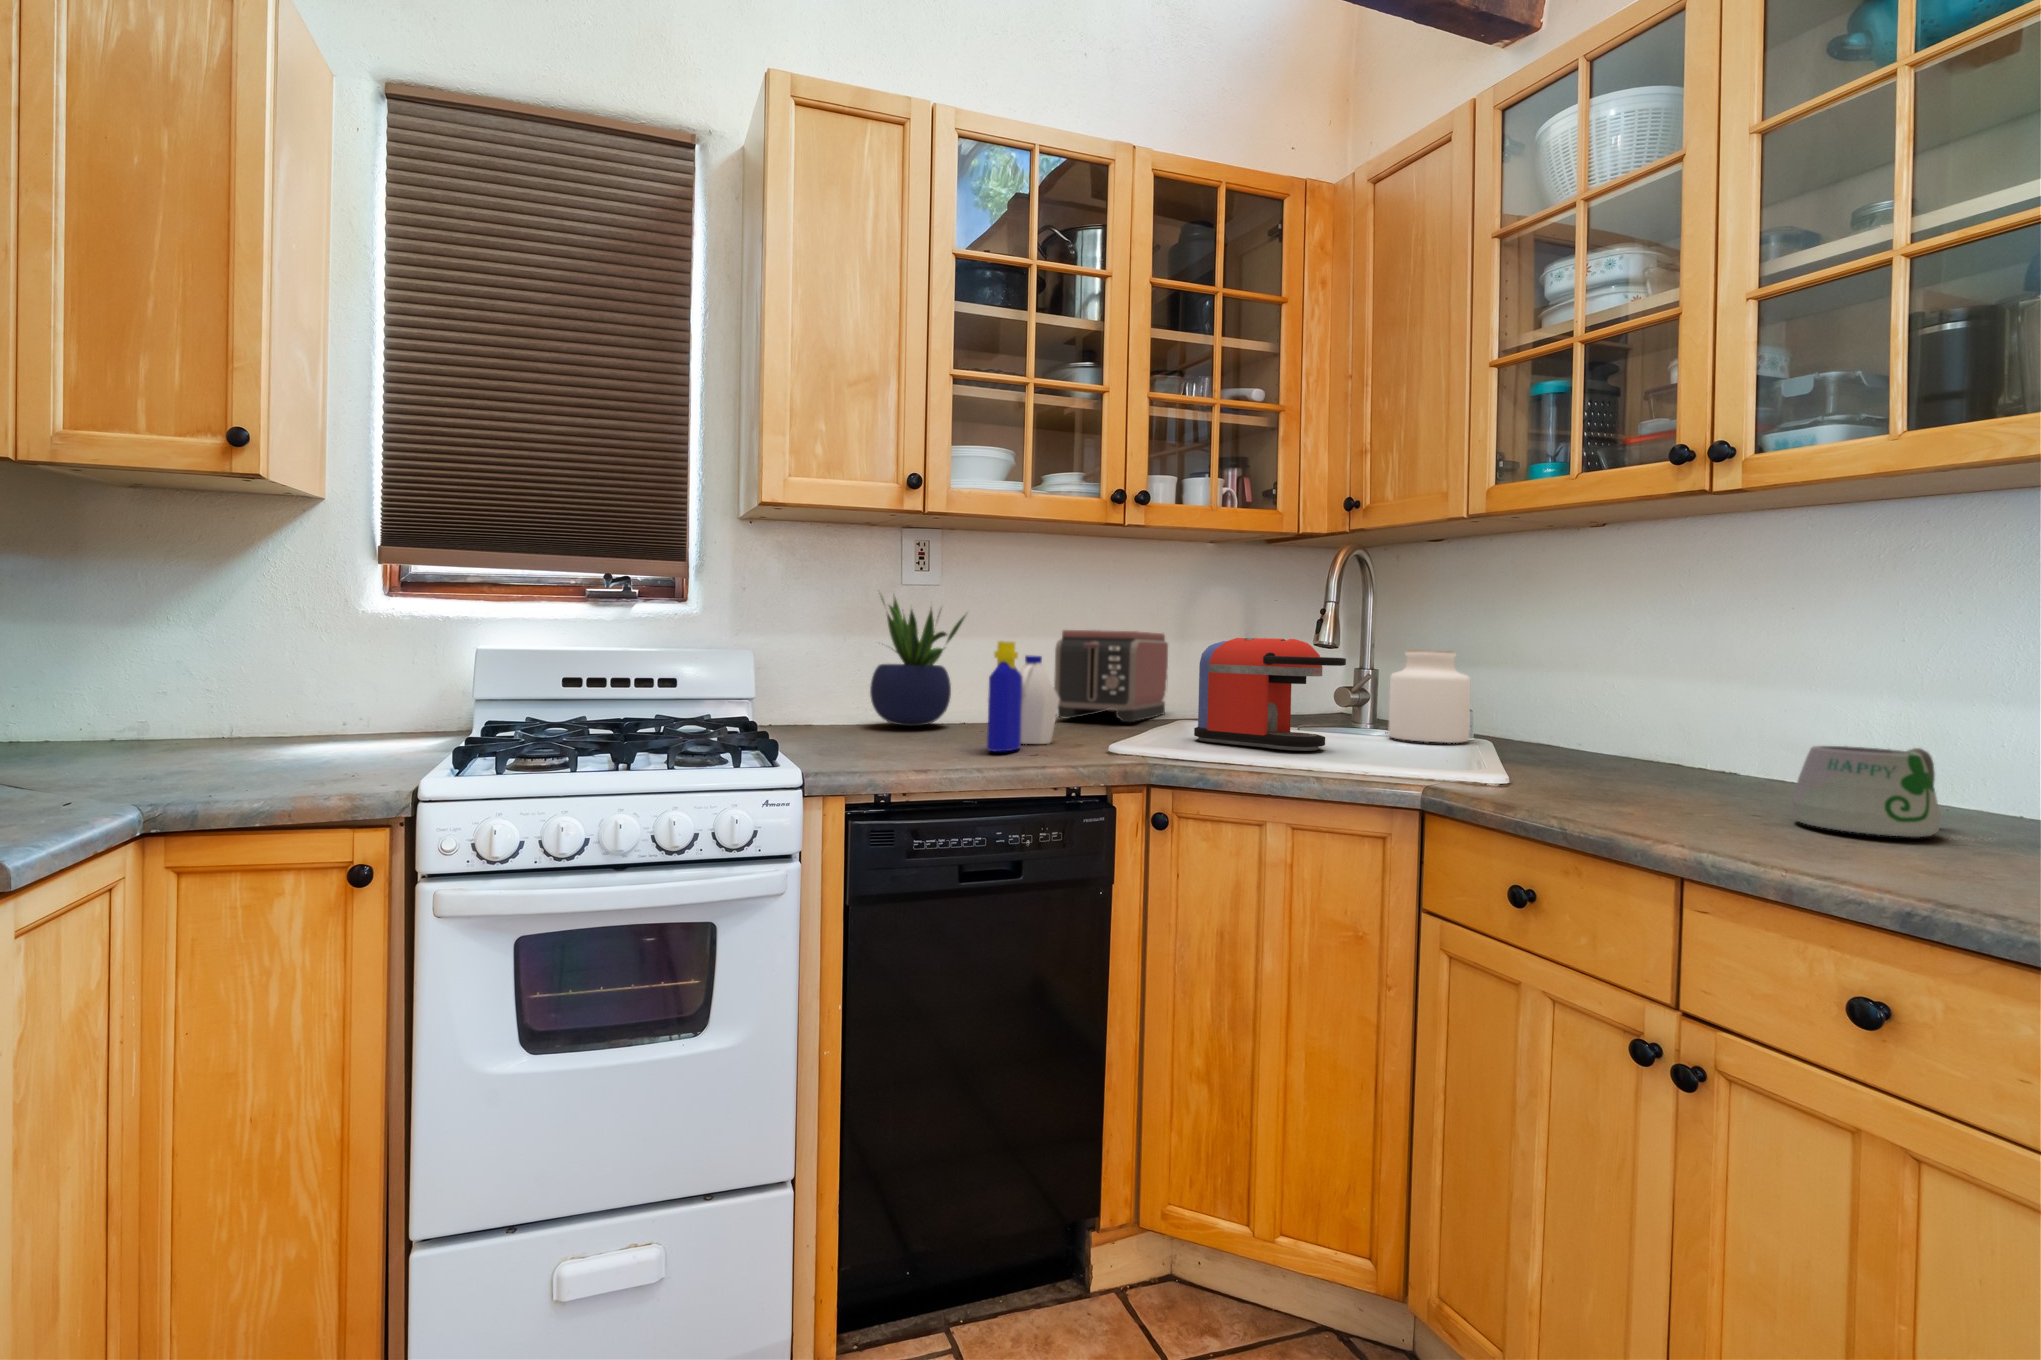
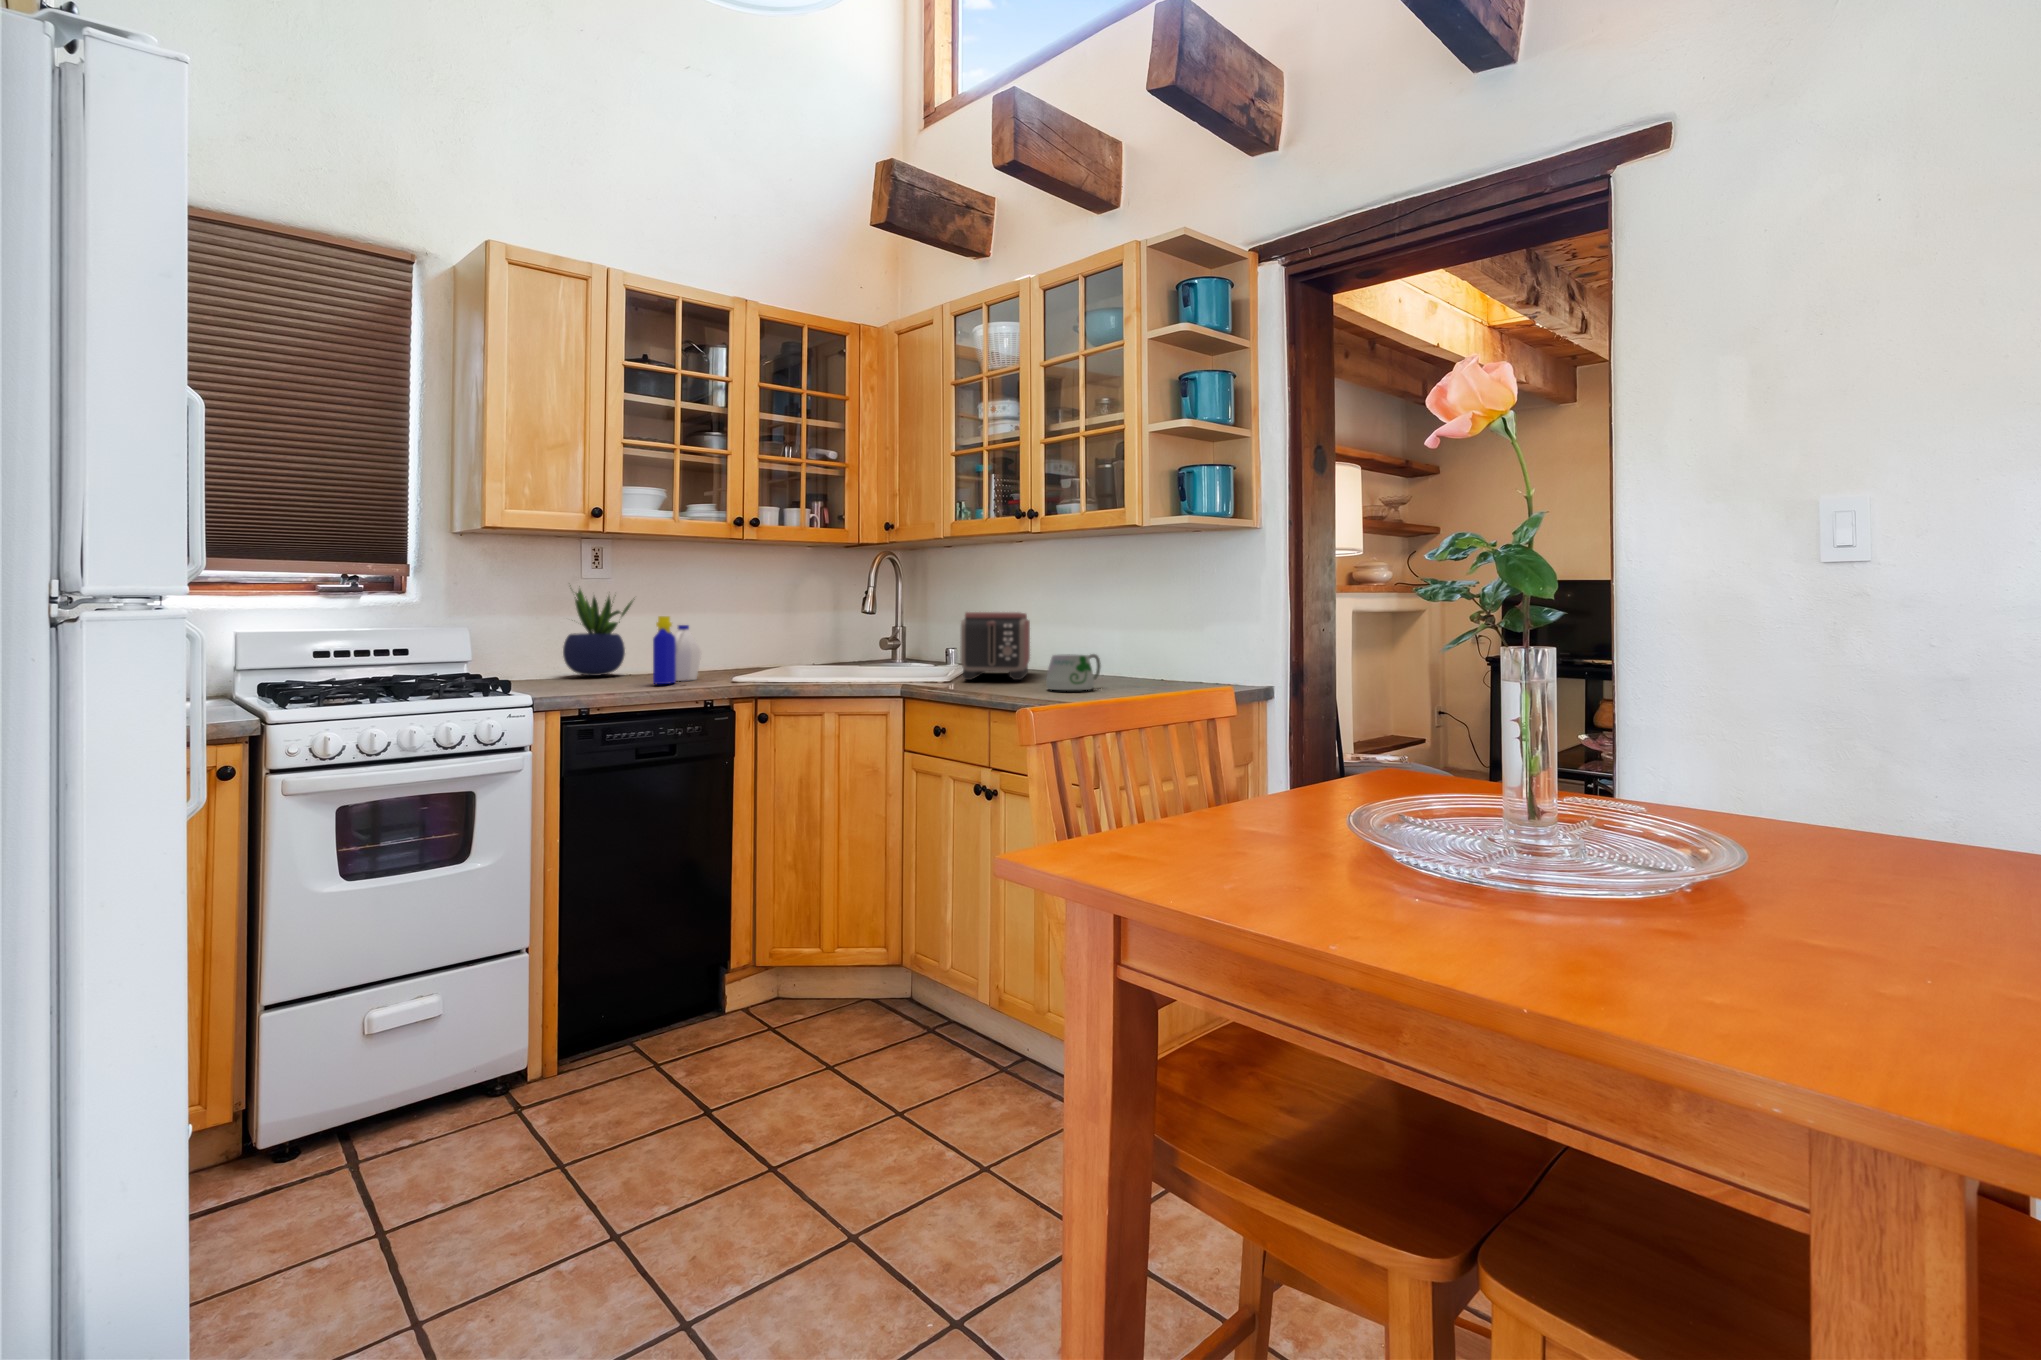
toaster: present [1054,630,1168,722] -> present [961,612,1030,680]
coffee maker: present [1194,638,1346,751] -> none [791,611,876,676]
jar: present [1389,650,1471,743] -> none [910,617,953,669]

